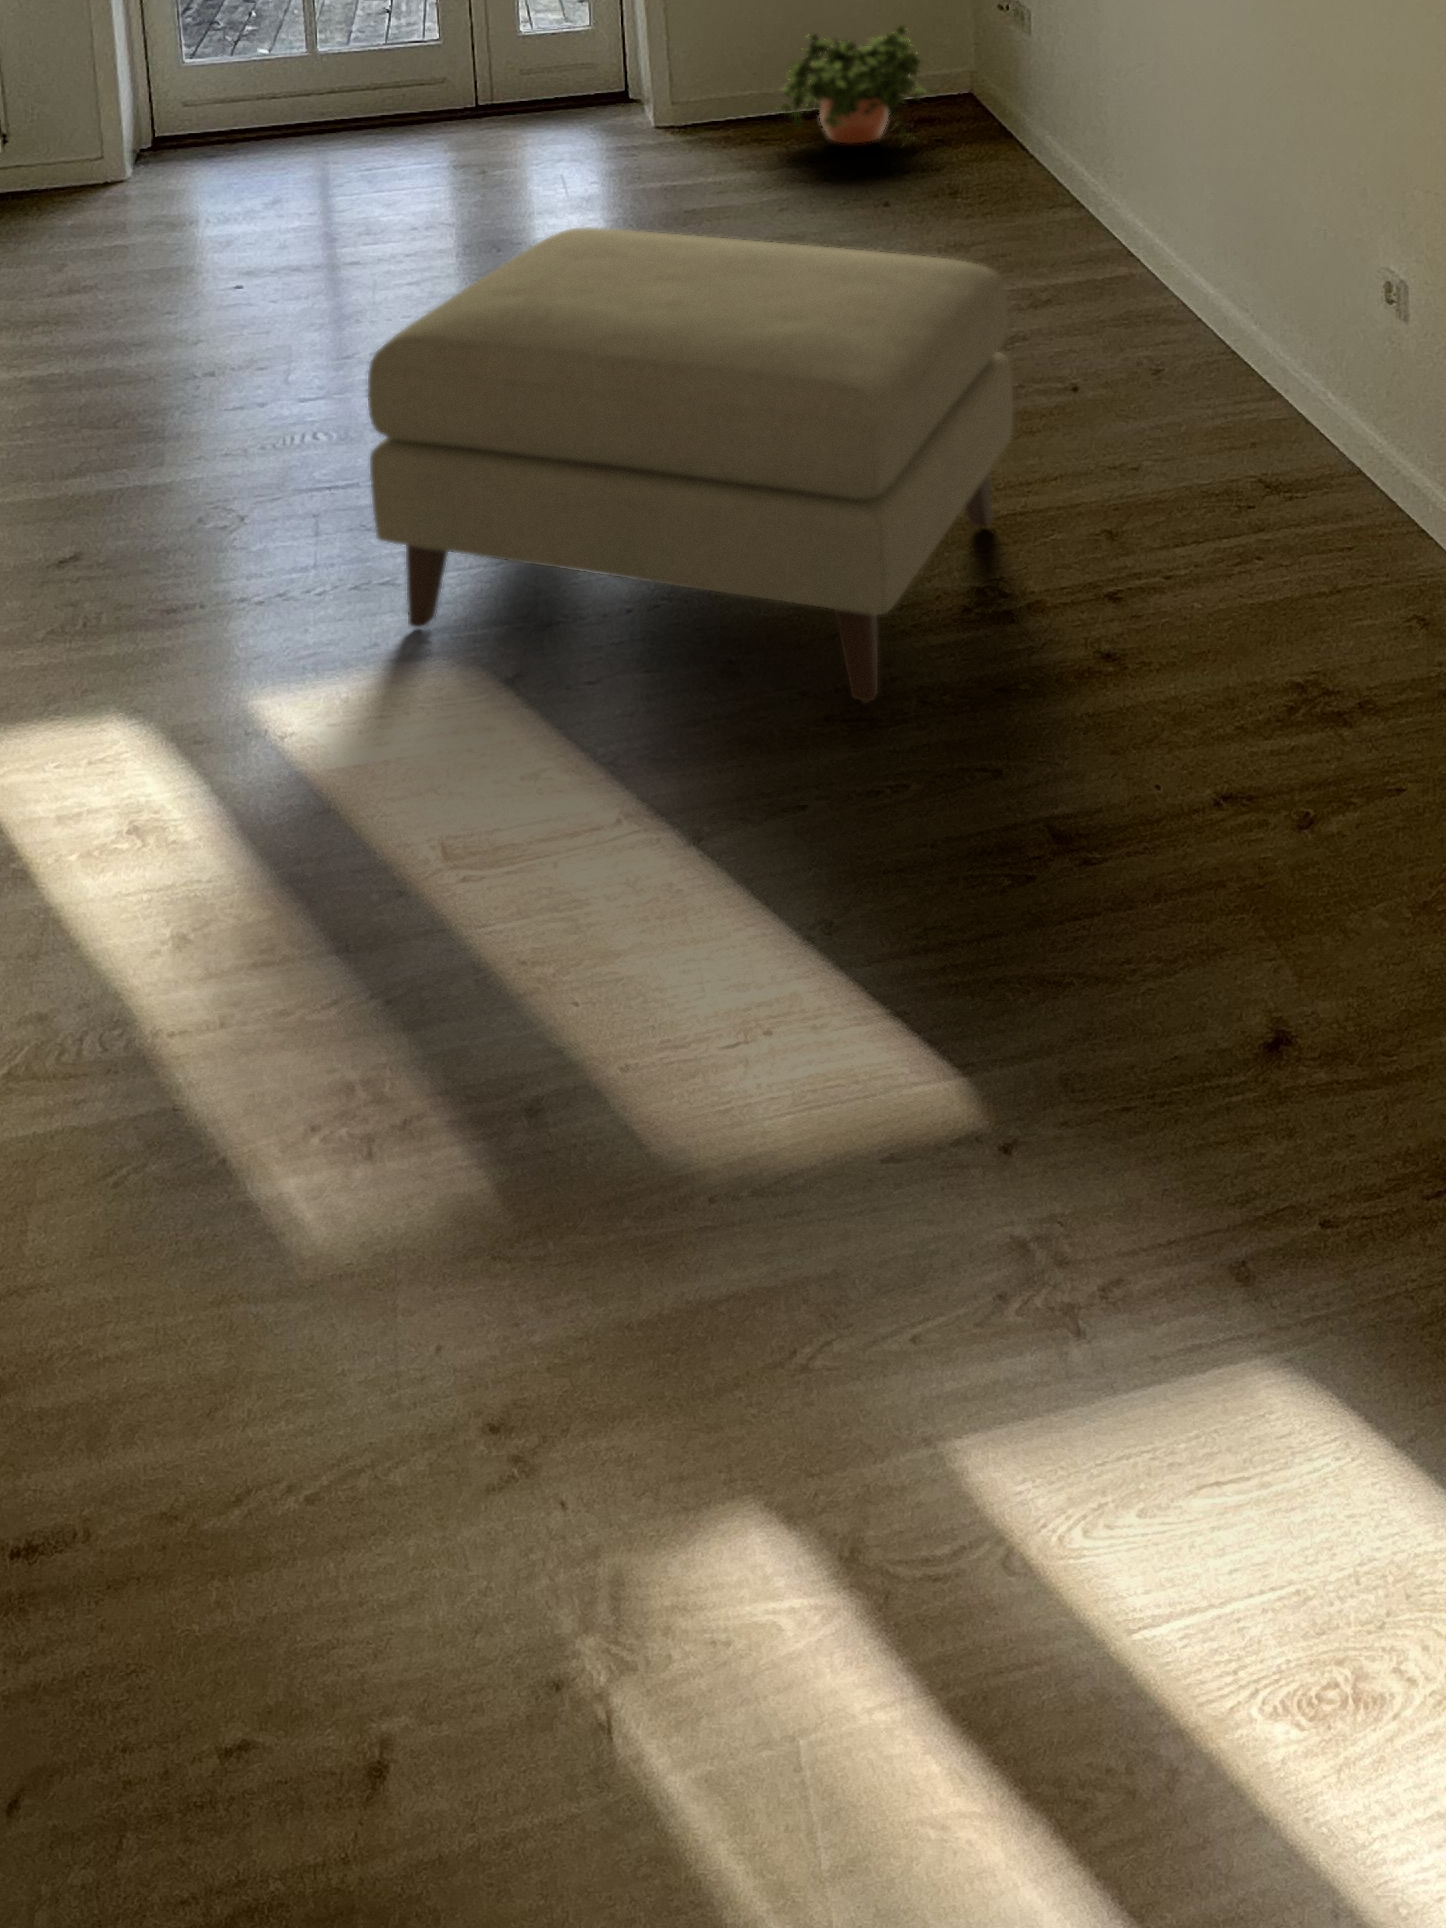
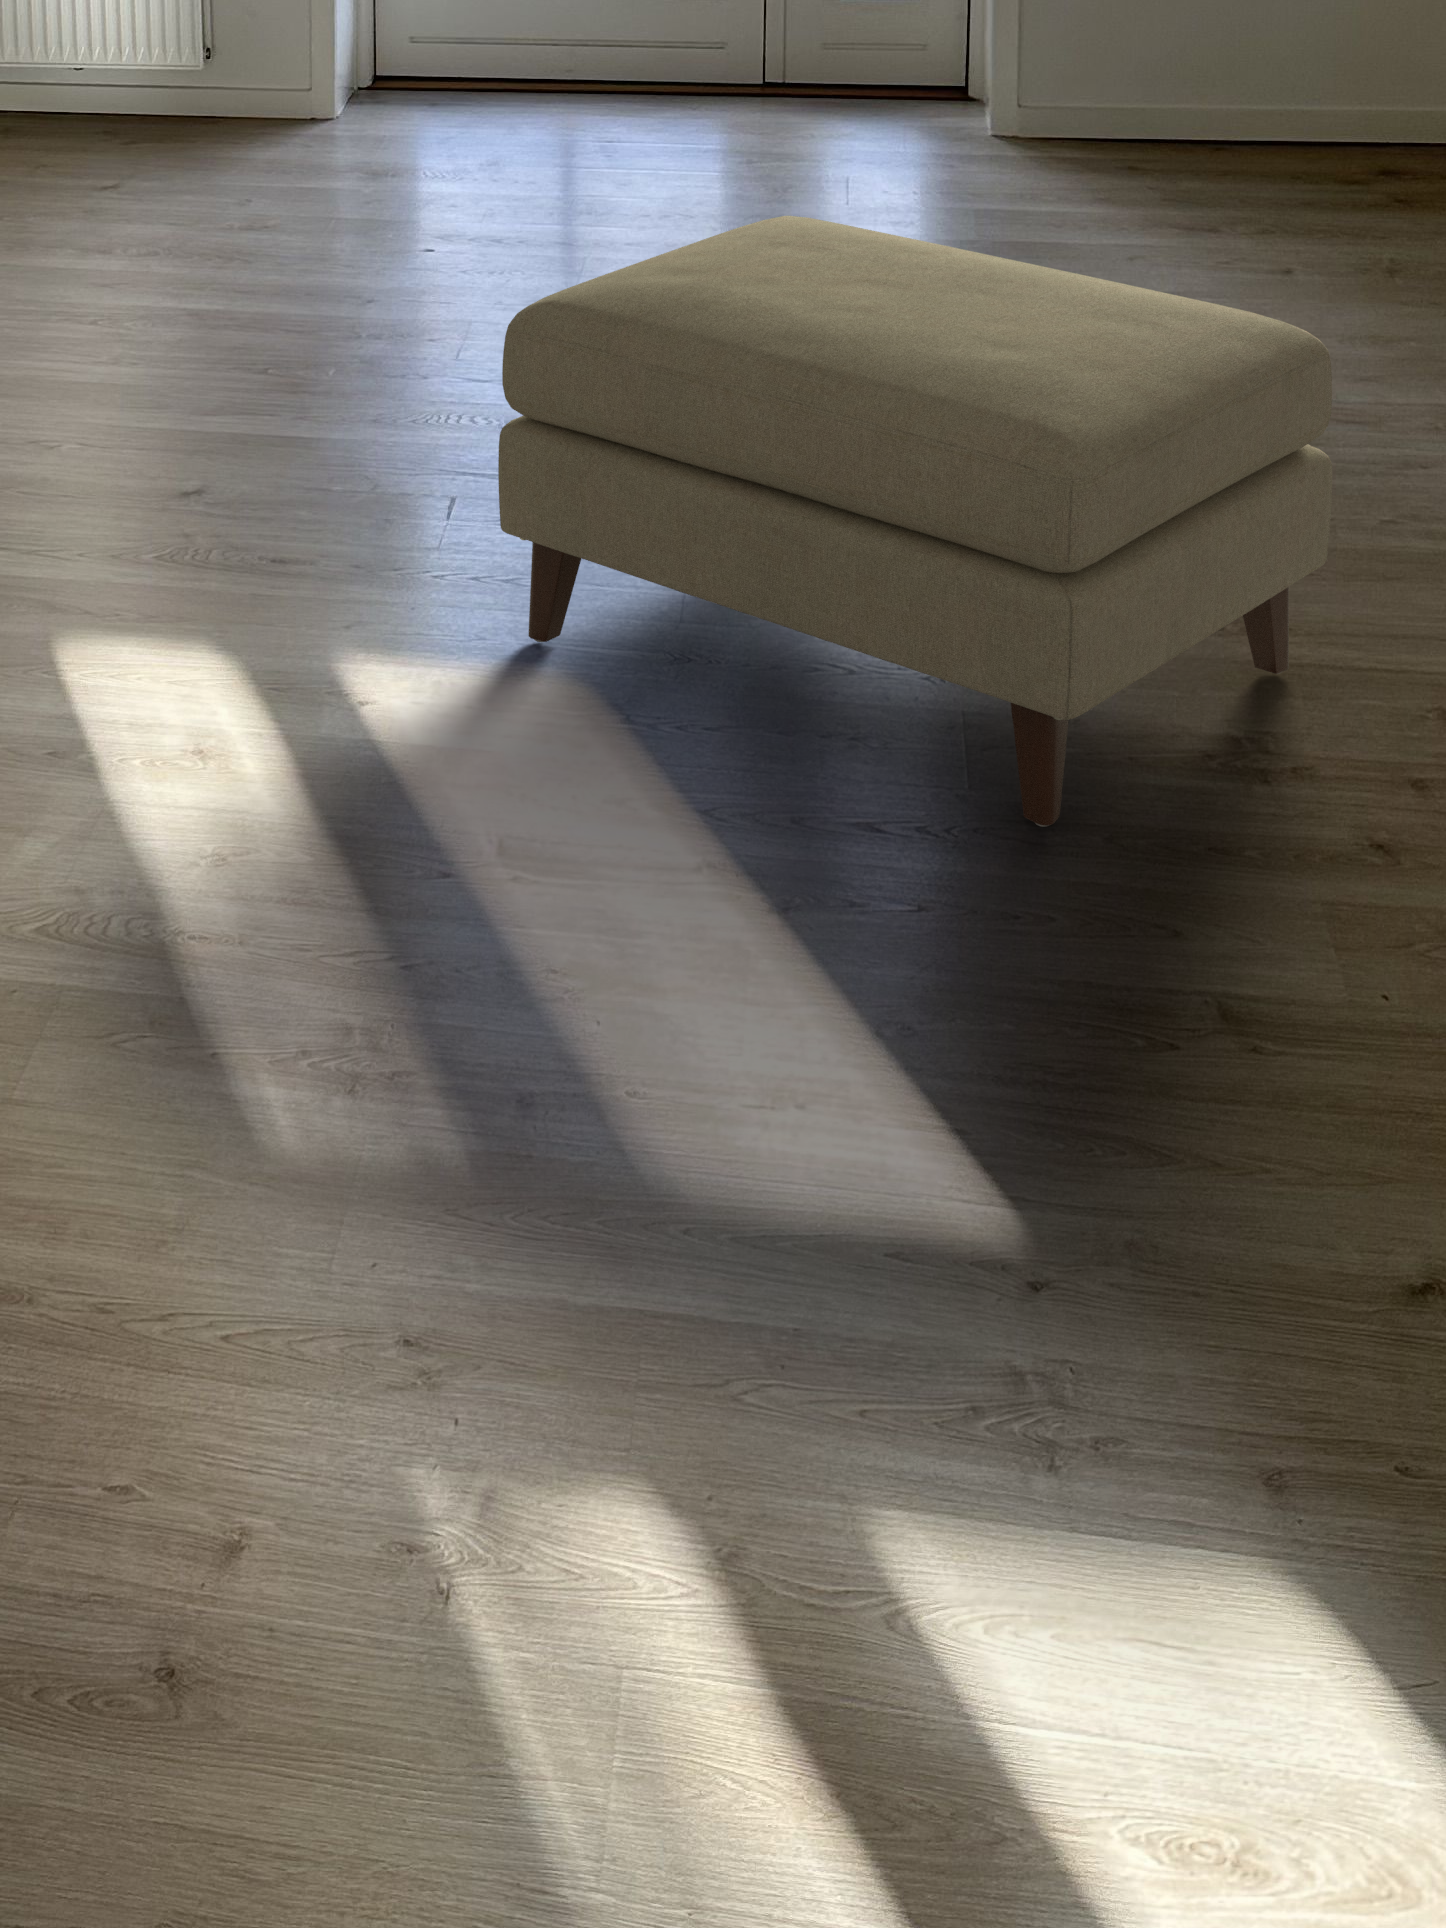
potted plant: present [779,26,925,143] -> none [1168,32,1397,209]

